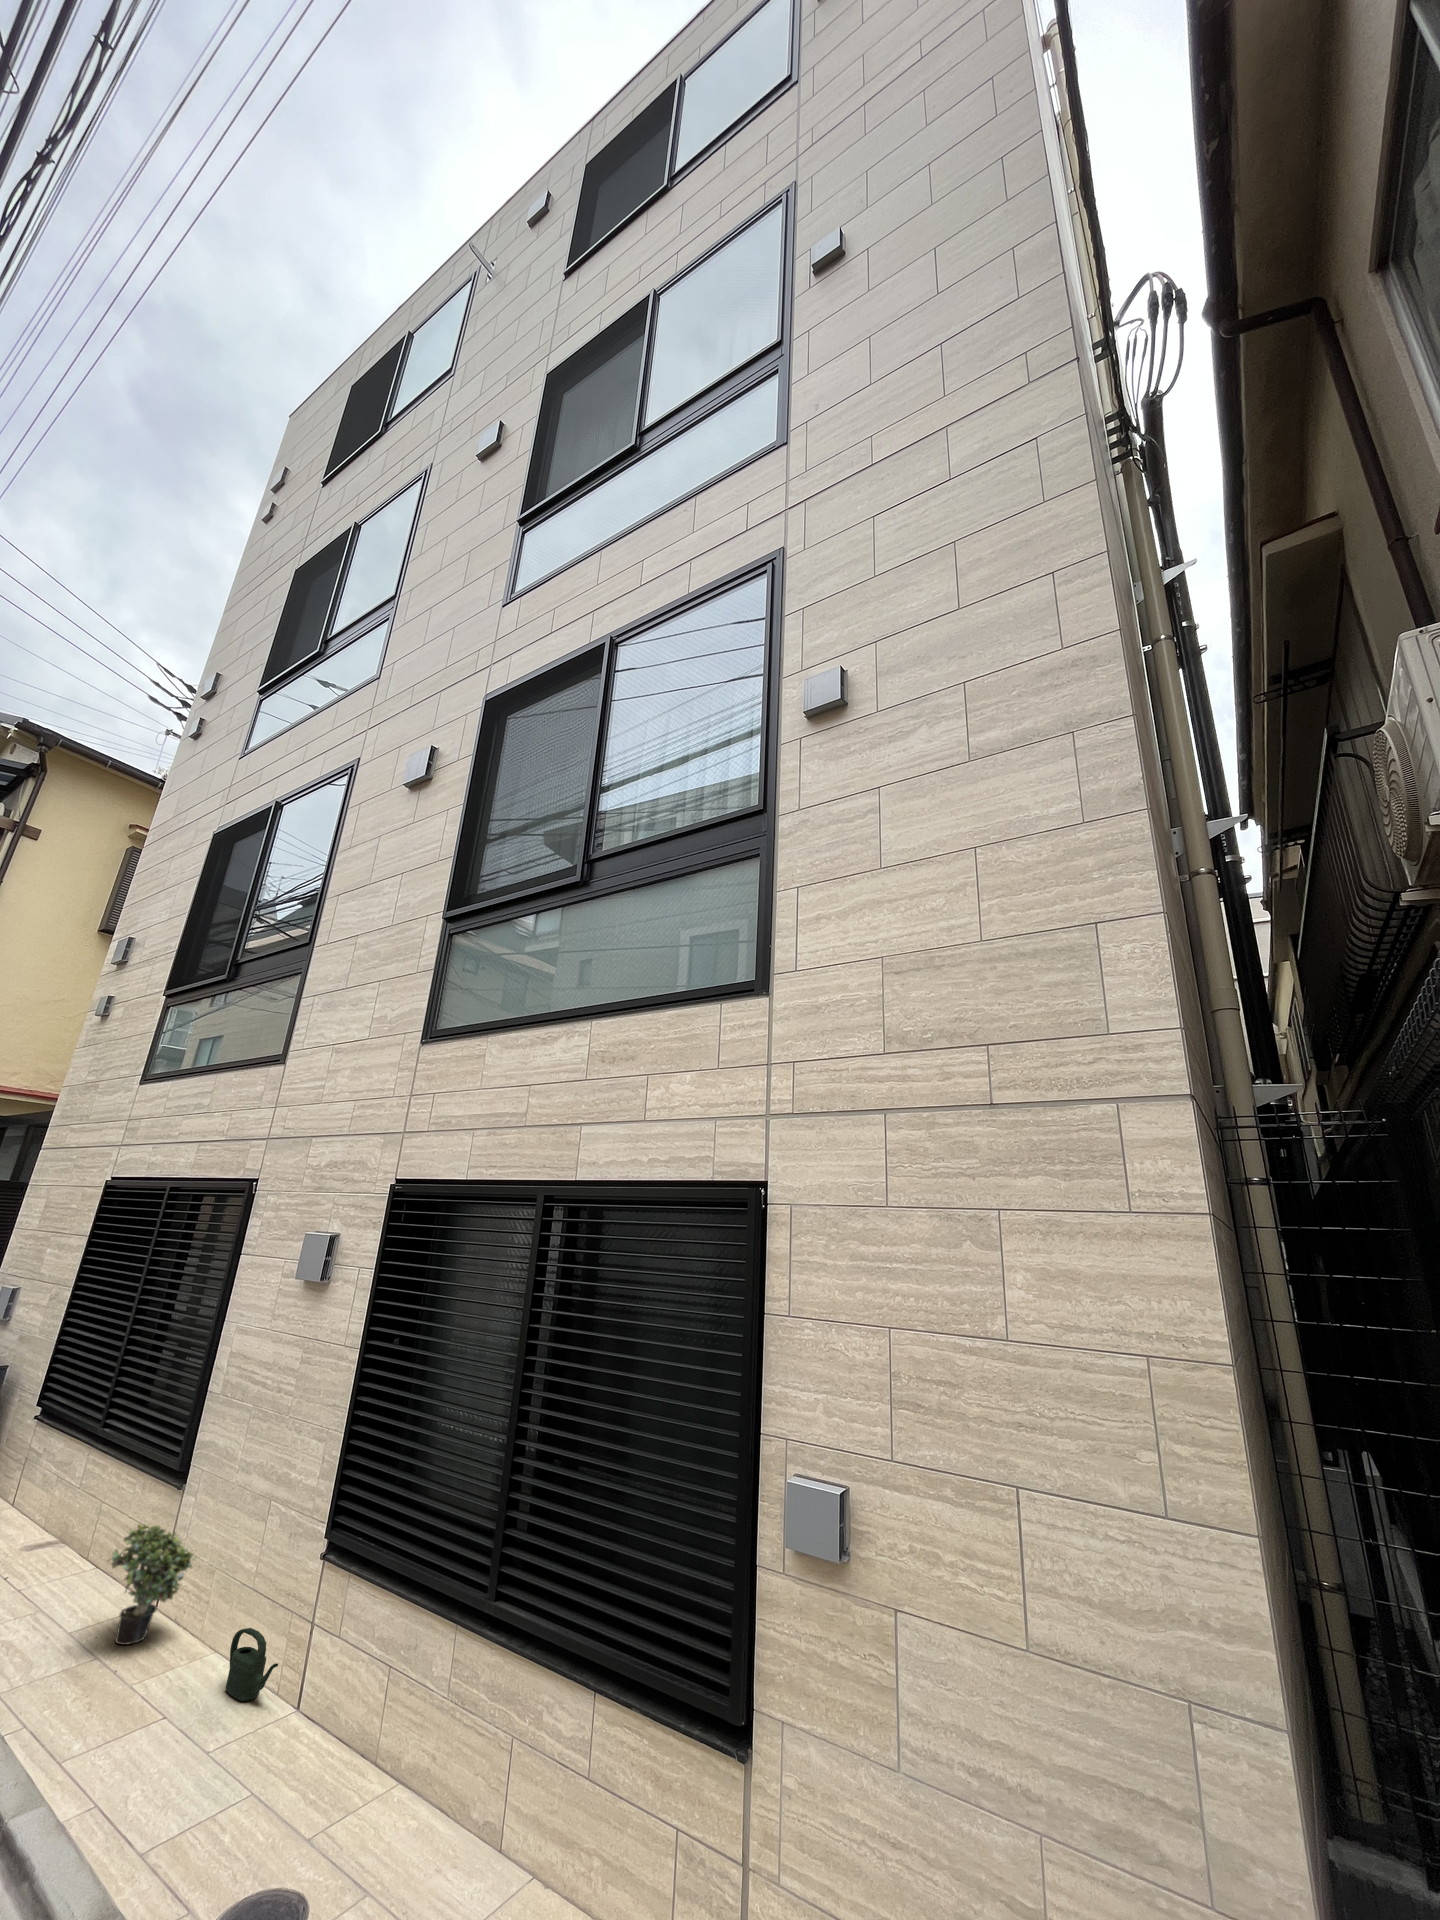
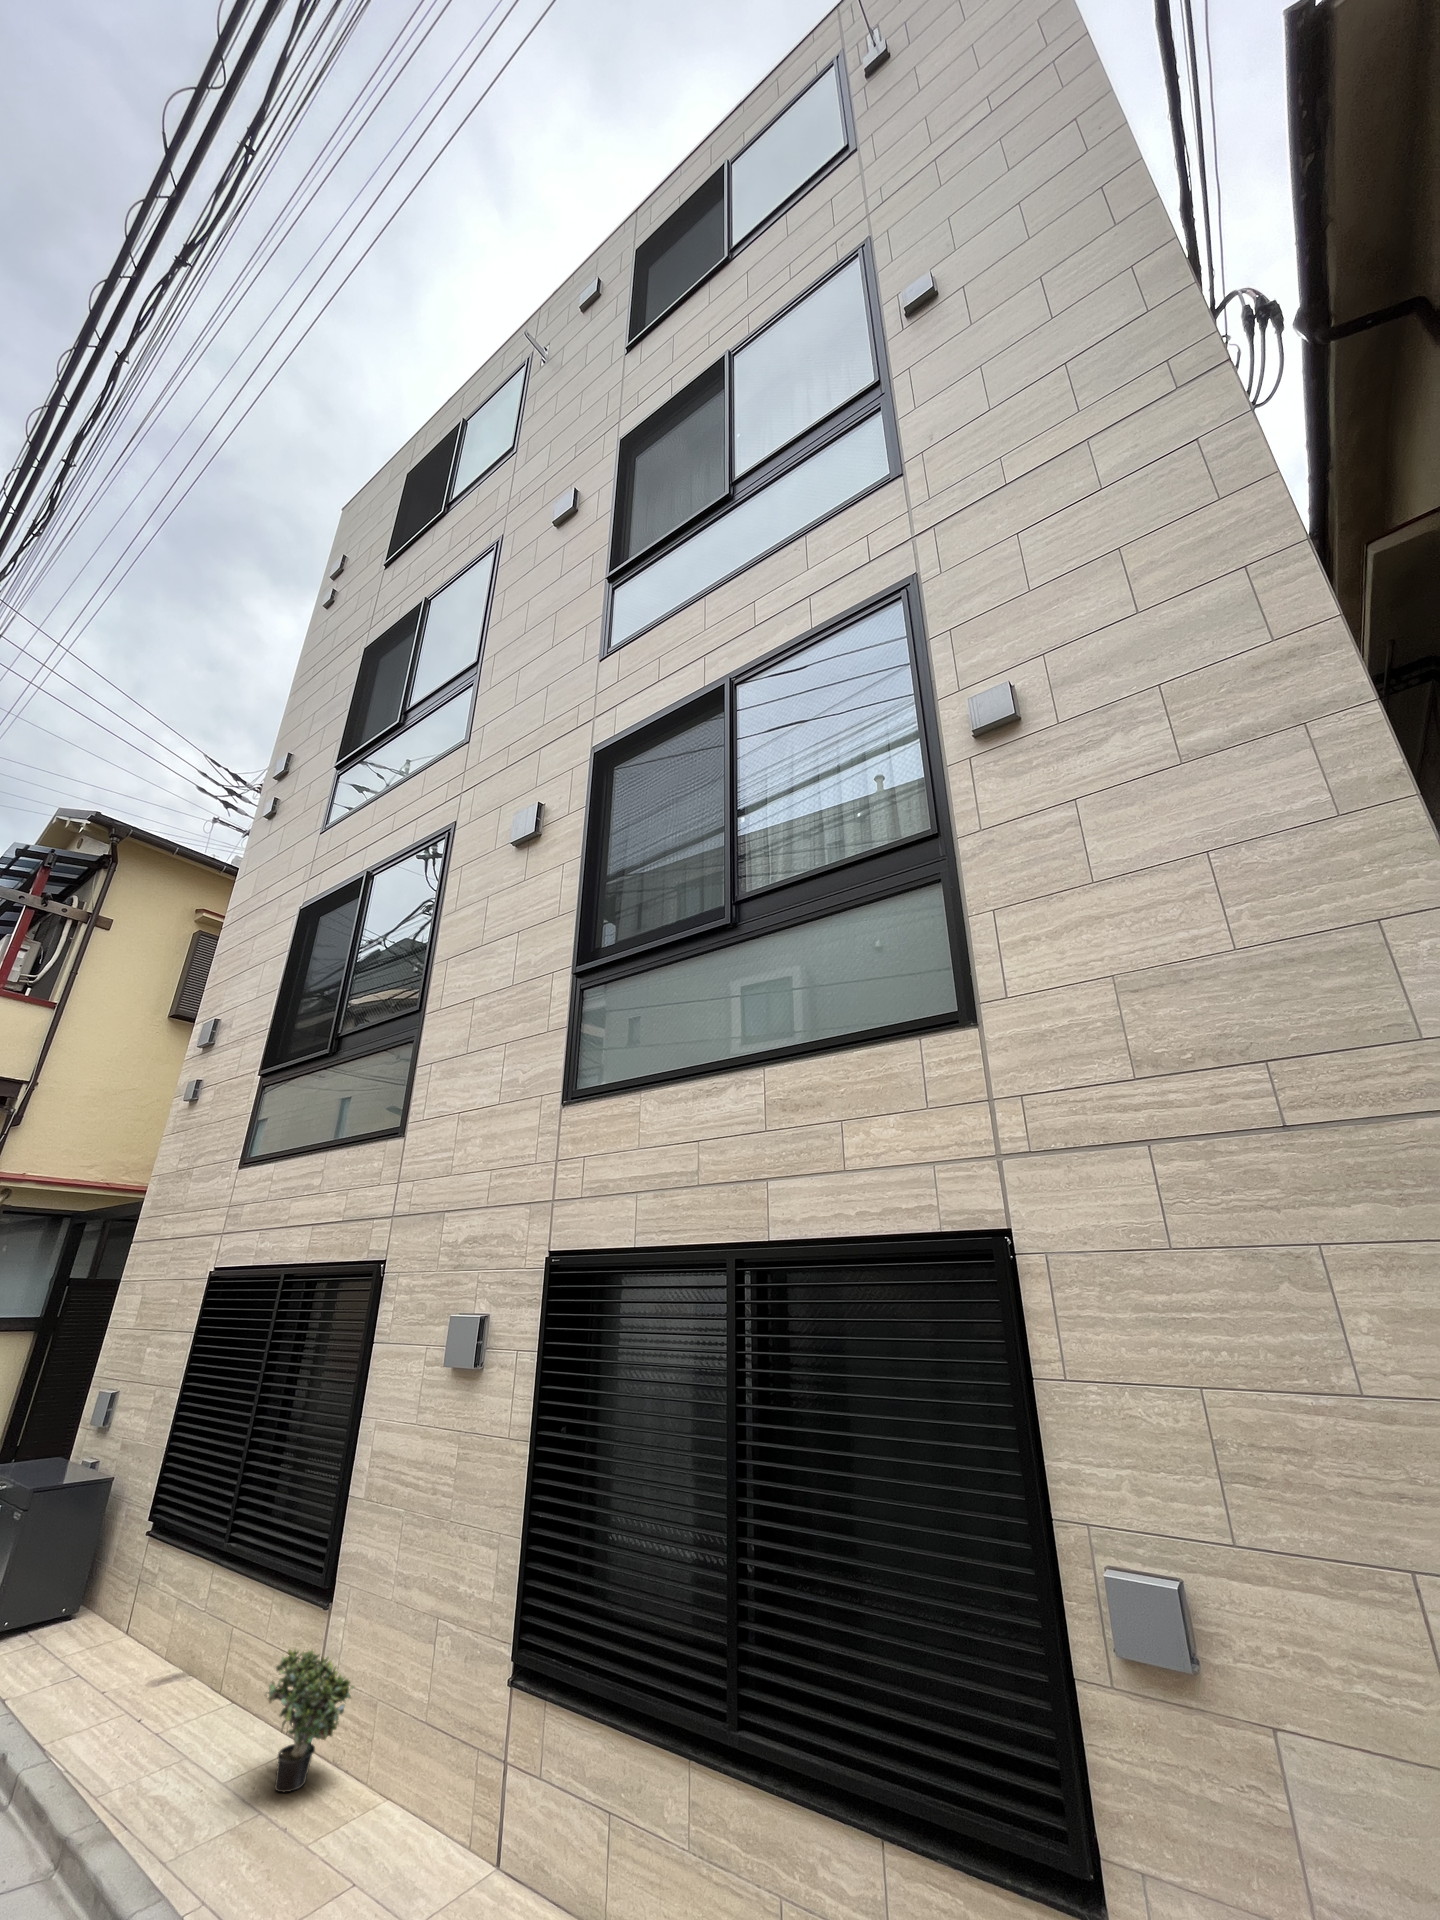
watering can: present [226,1628,278,1701] -> none [410,1768,471,1858]

